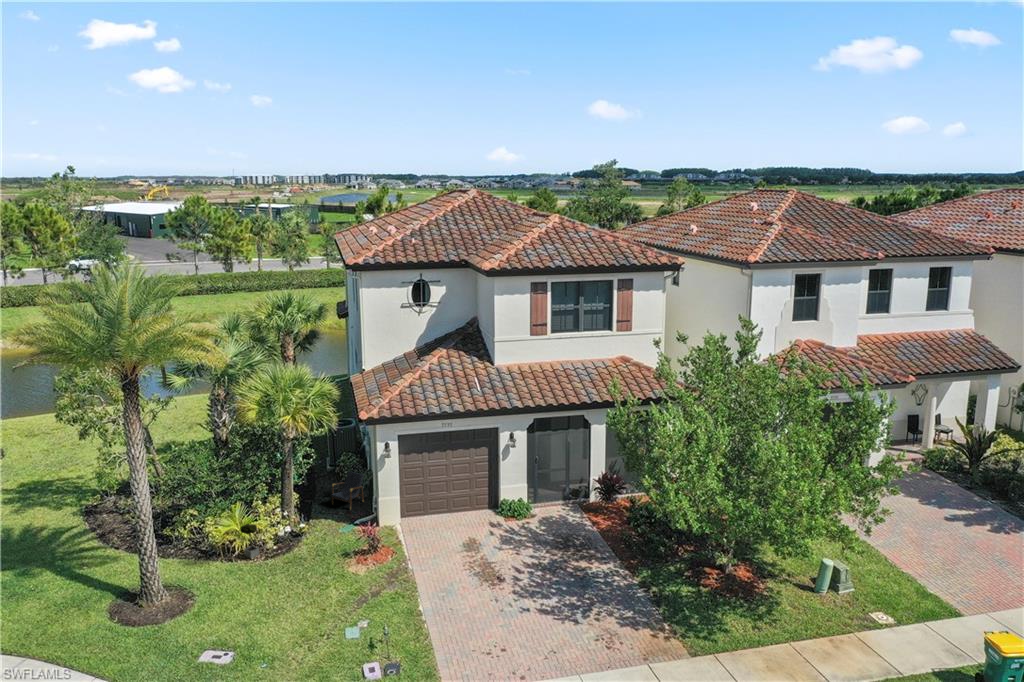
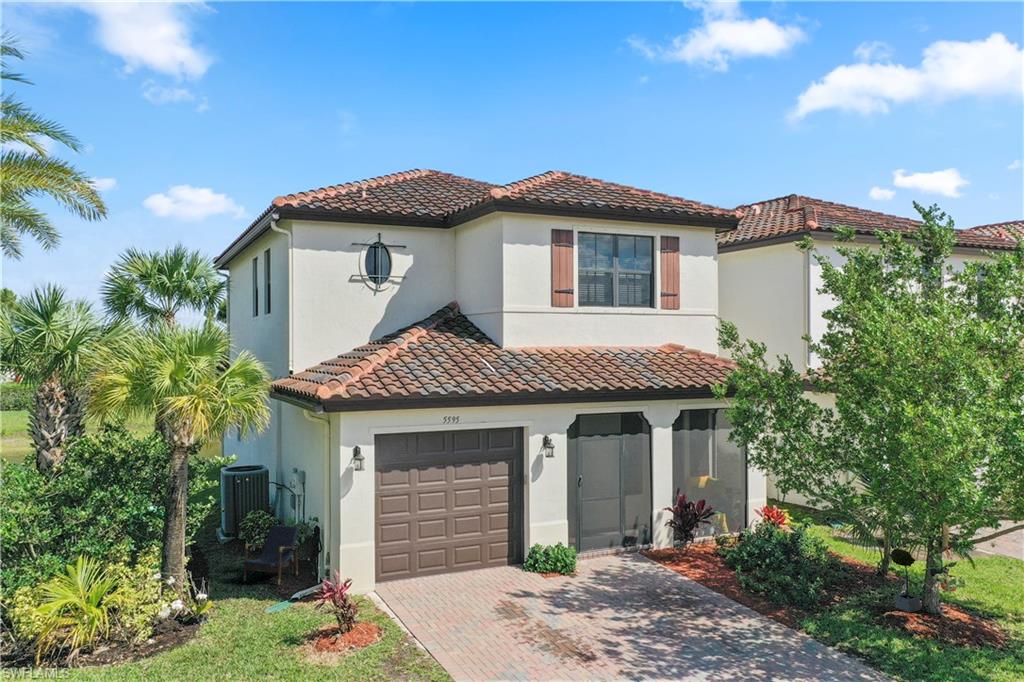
potted tree: present [241,524,259,558] -> present [891,549,920,612]

